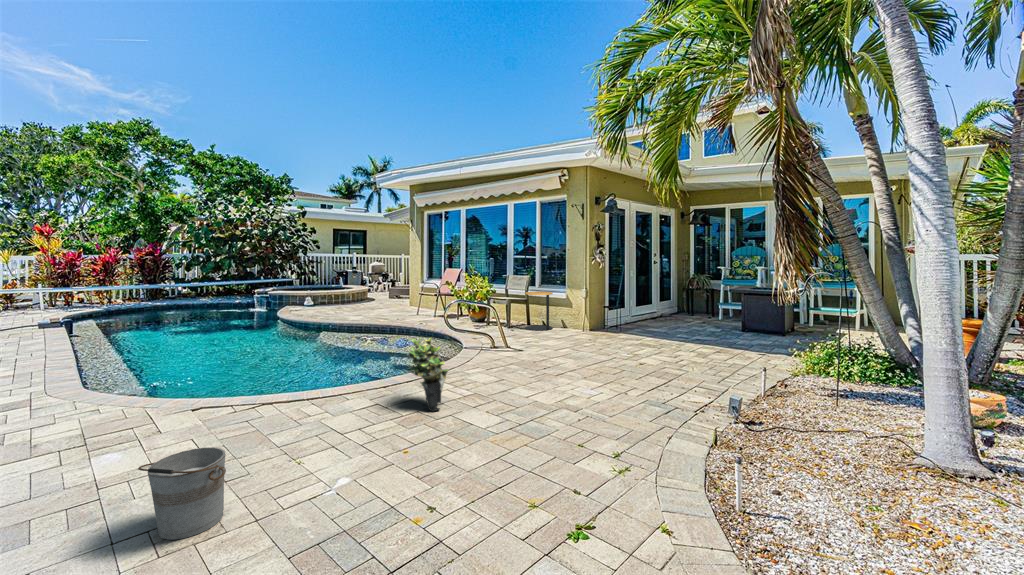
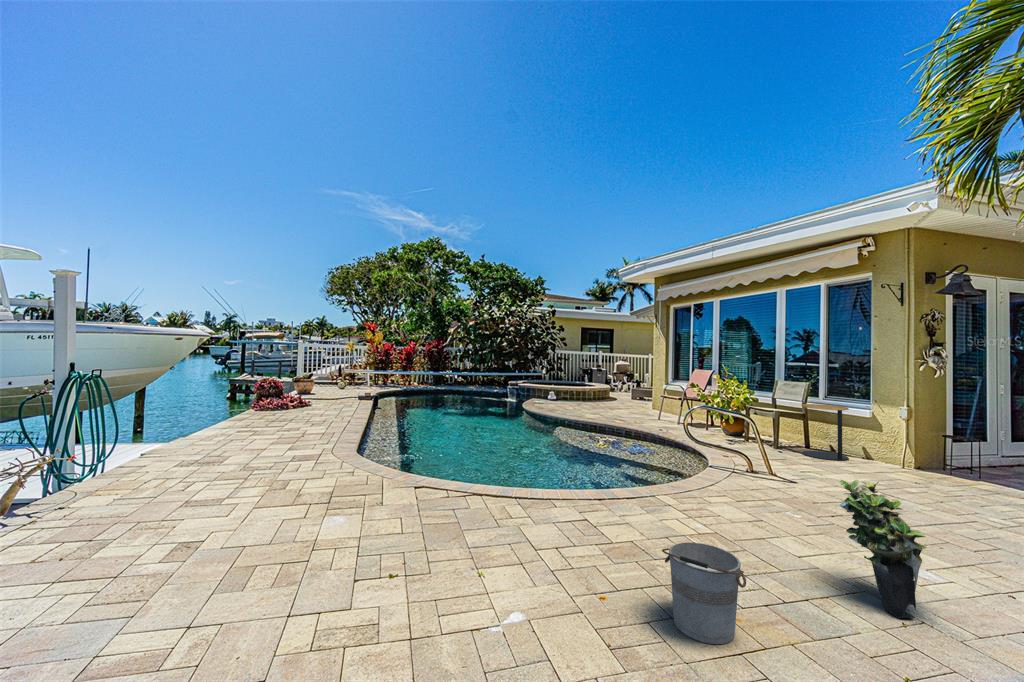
potted plant: present [407,338,449,412] -> present [839,479,927,618]
bucket: present [138,447,226,540] -> present [662,542,746,644]

